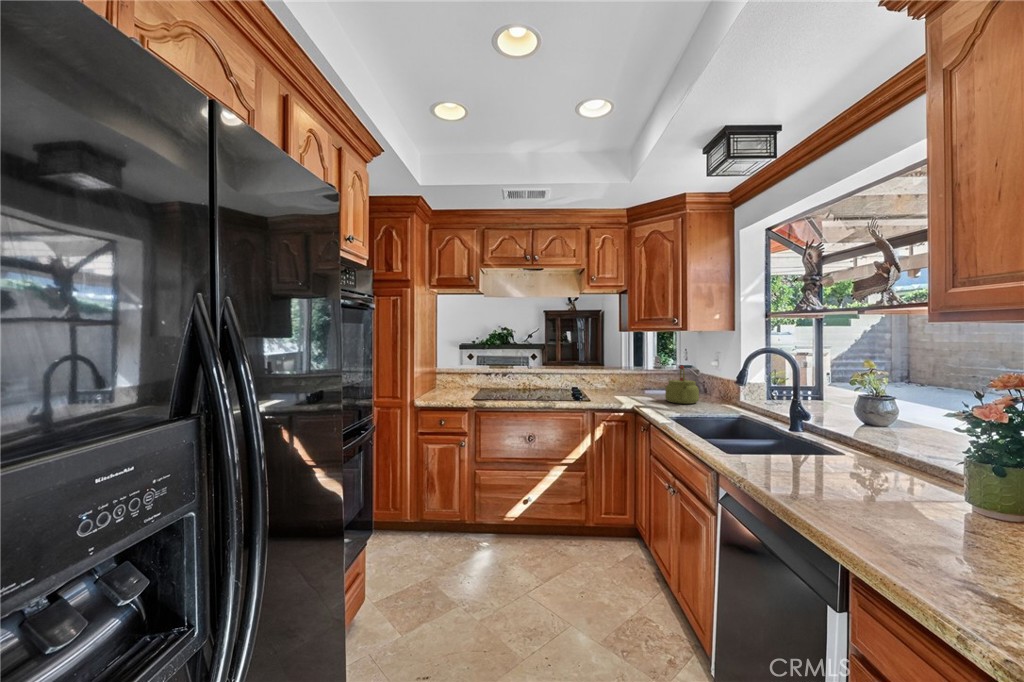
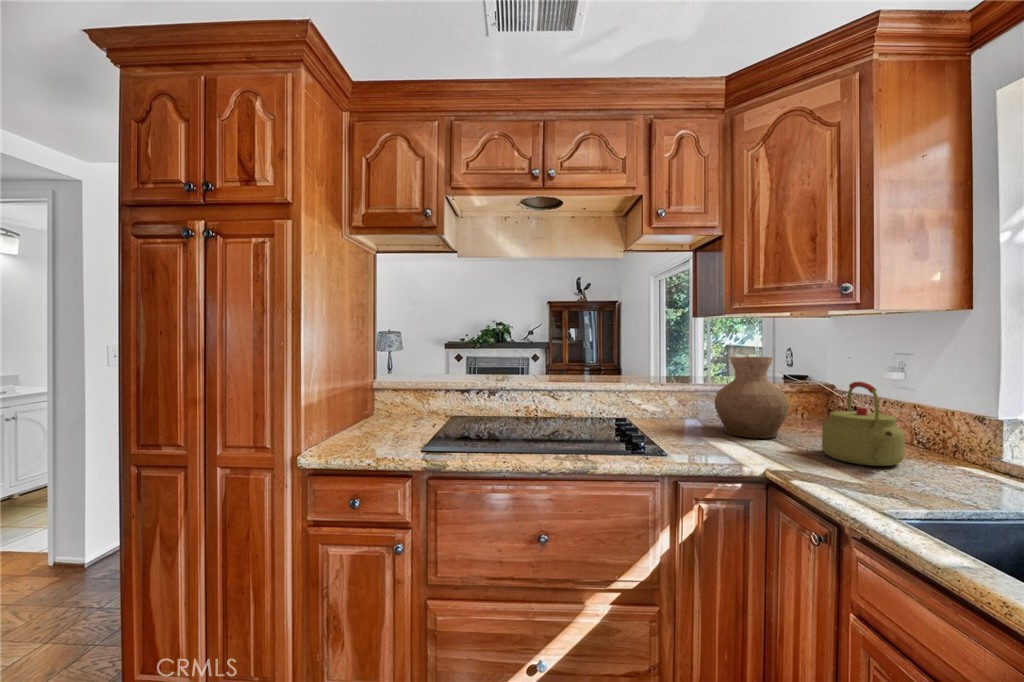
vase: none [623,354,659,395] -> present [714,356,789,438]

